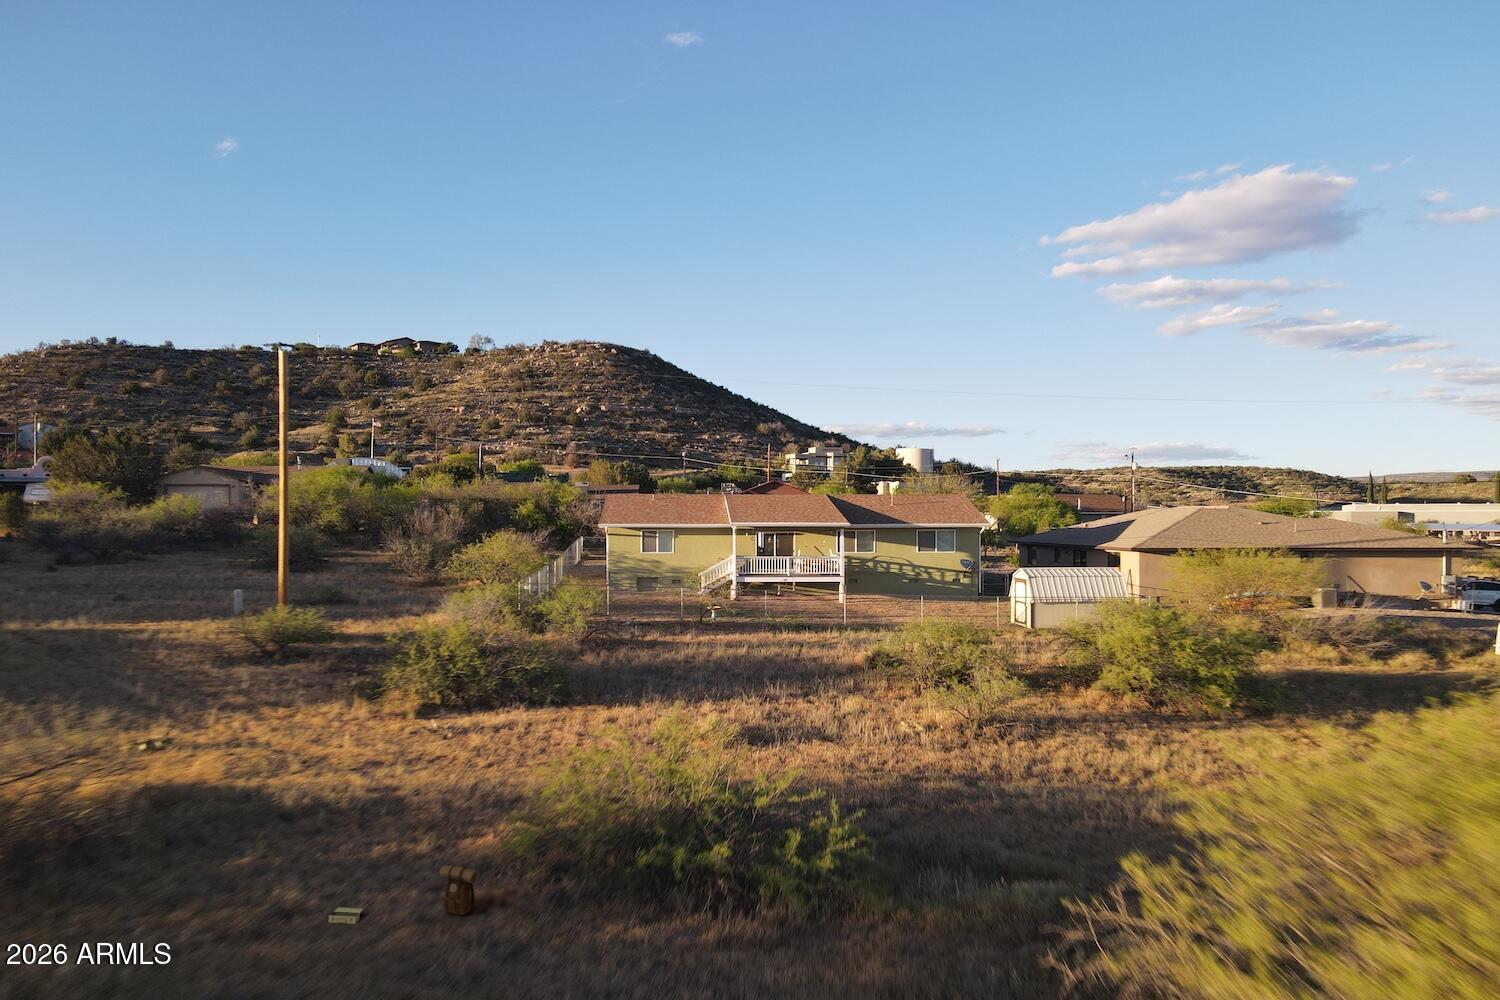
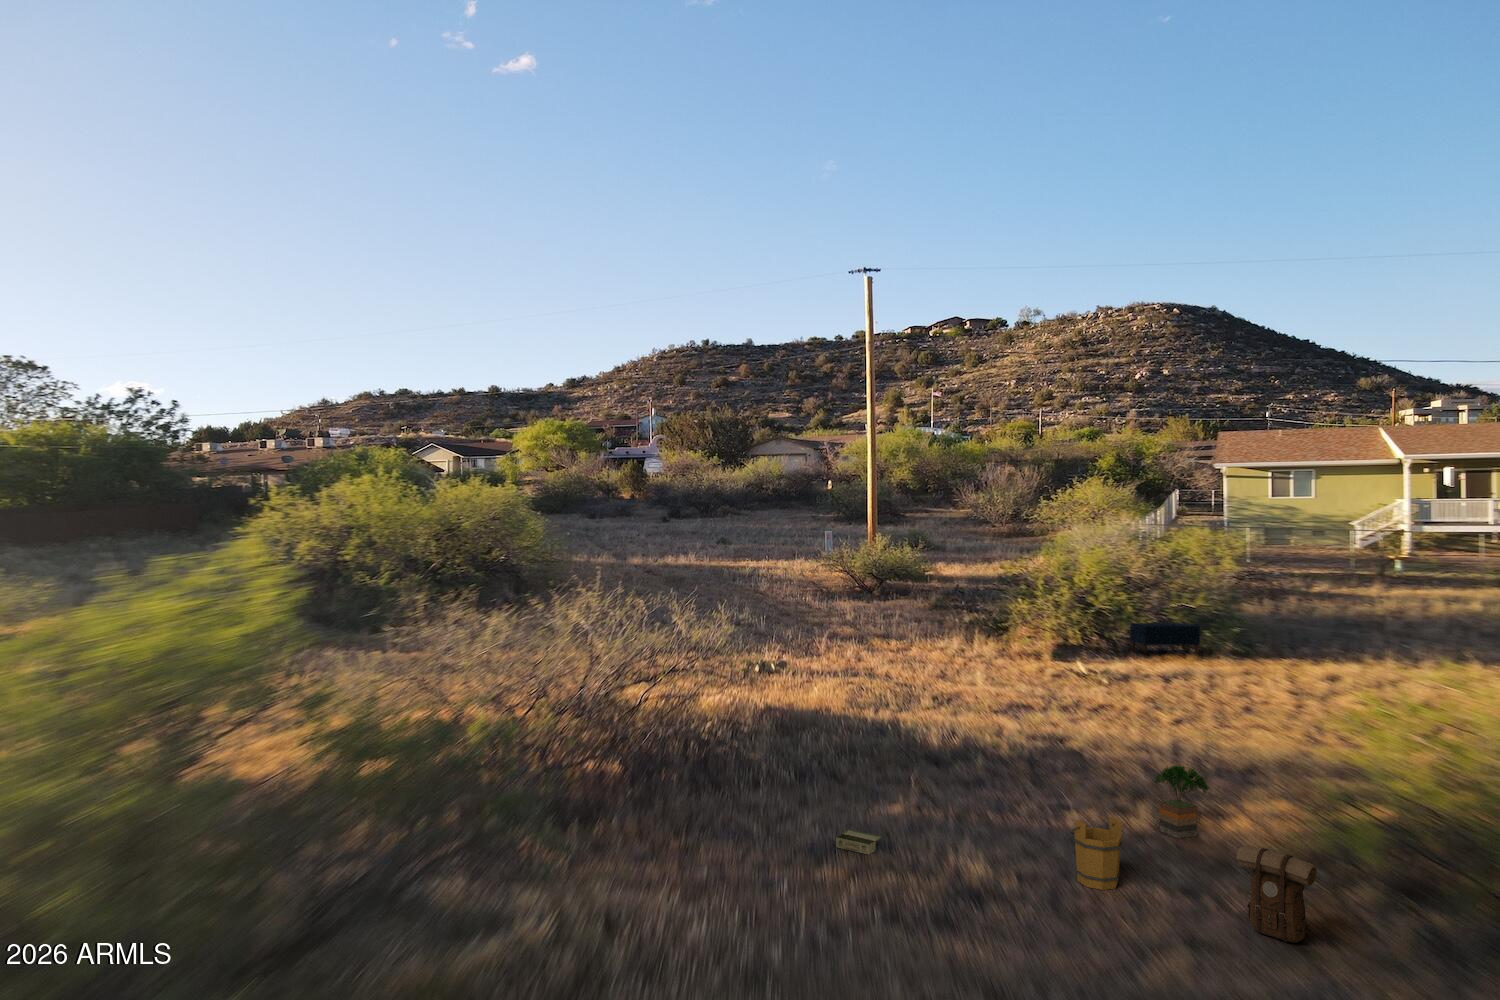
bench: none [477,683,526,708] -> present [1130,623,1200,654]
potted tree: none [422,813,455,860] -> present [1154,765,1210,839]
bucket: none [353,856,385,903] -> present [1071,817,1122,890]
toolbox: present [329,907,364,924] -> present [836,830,881,855]

